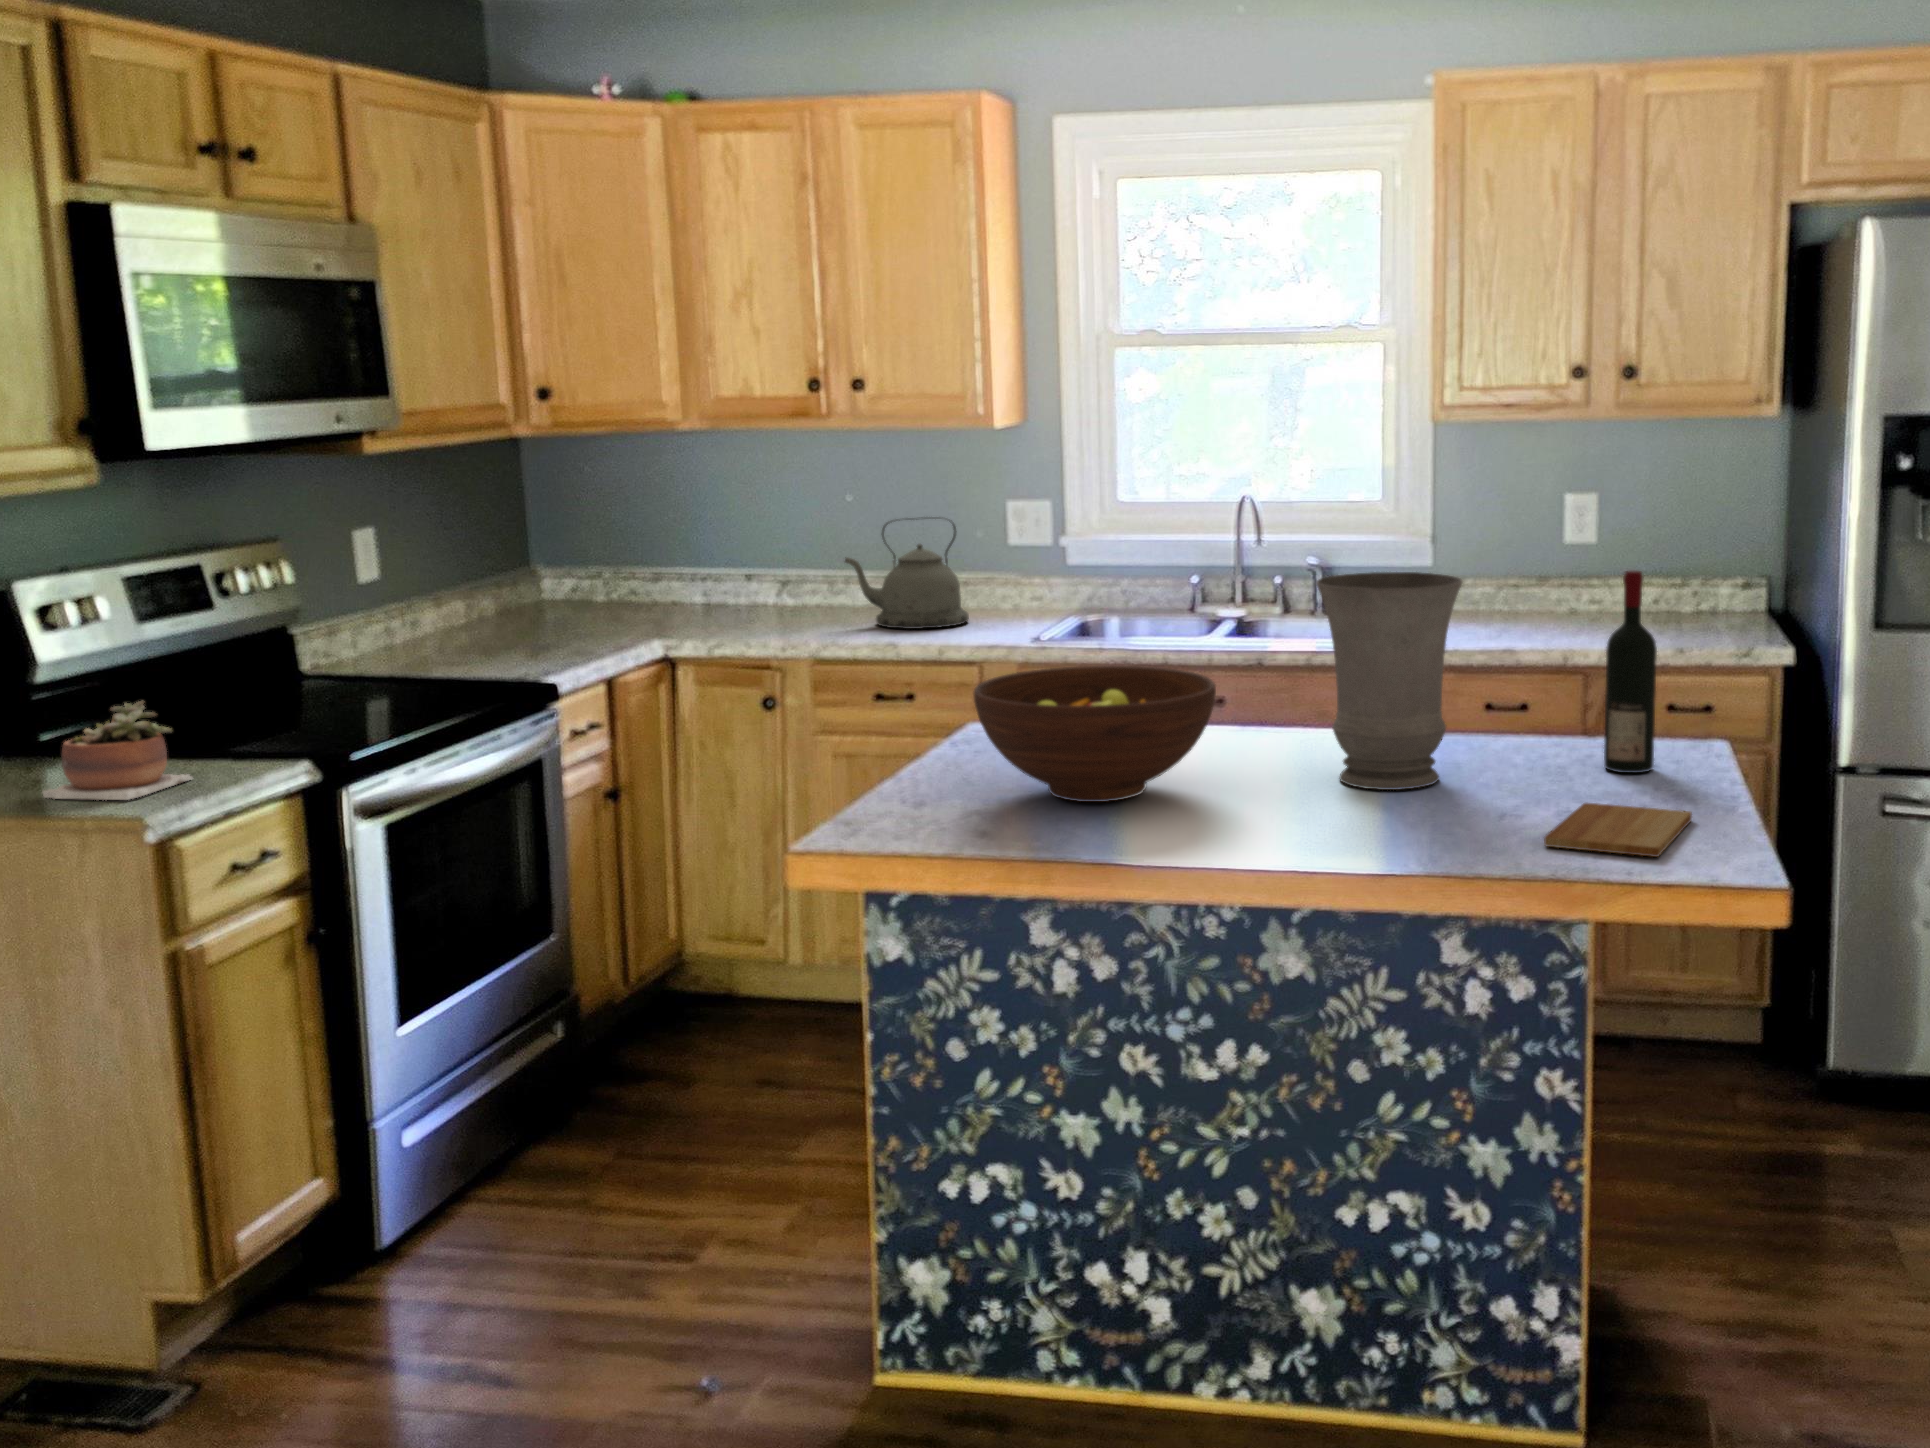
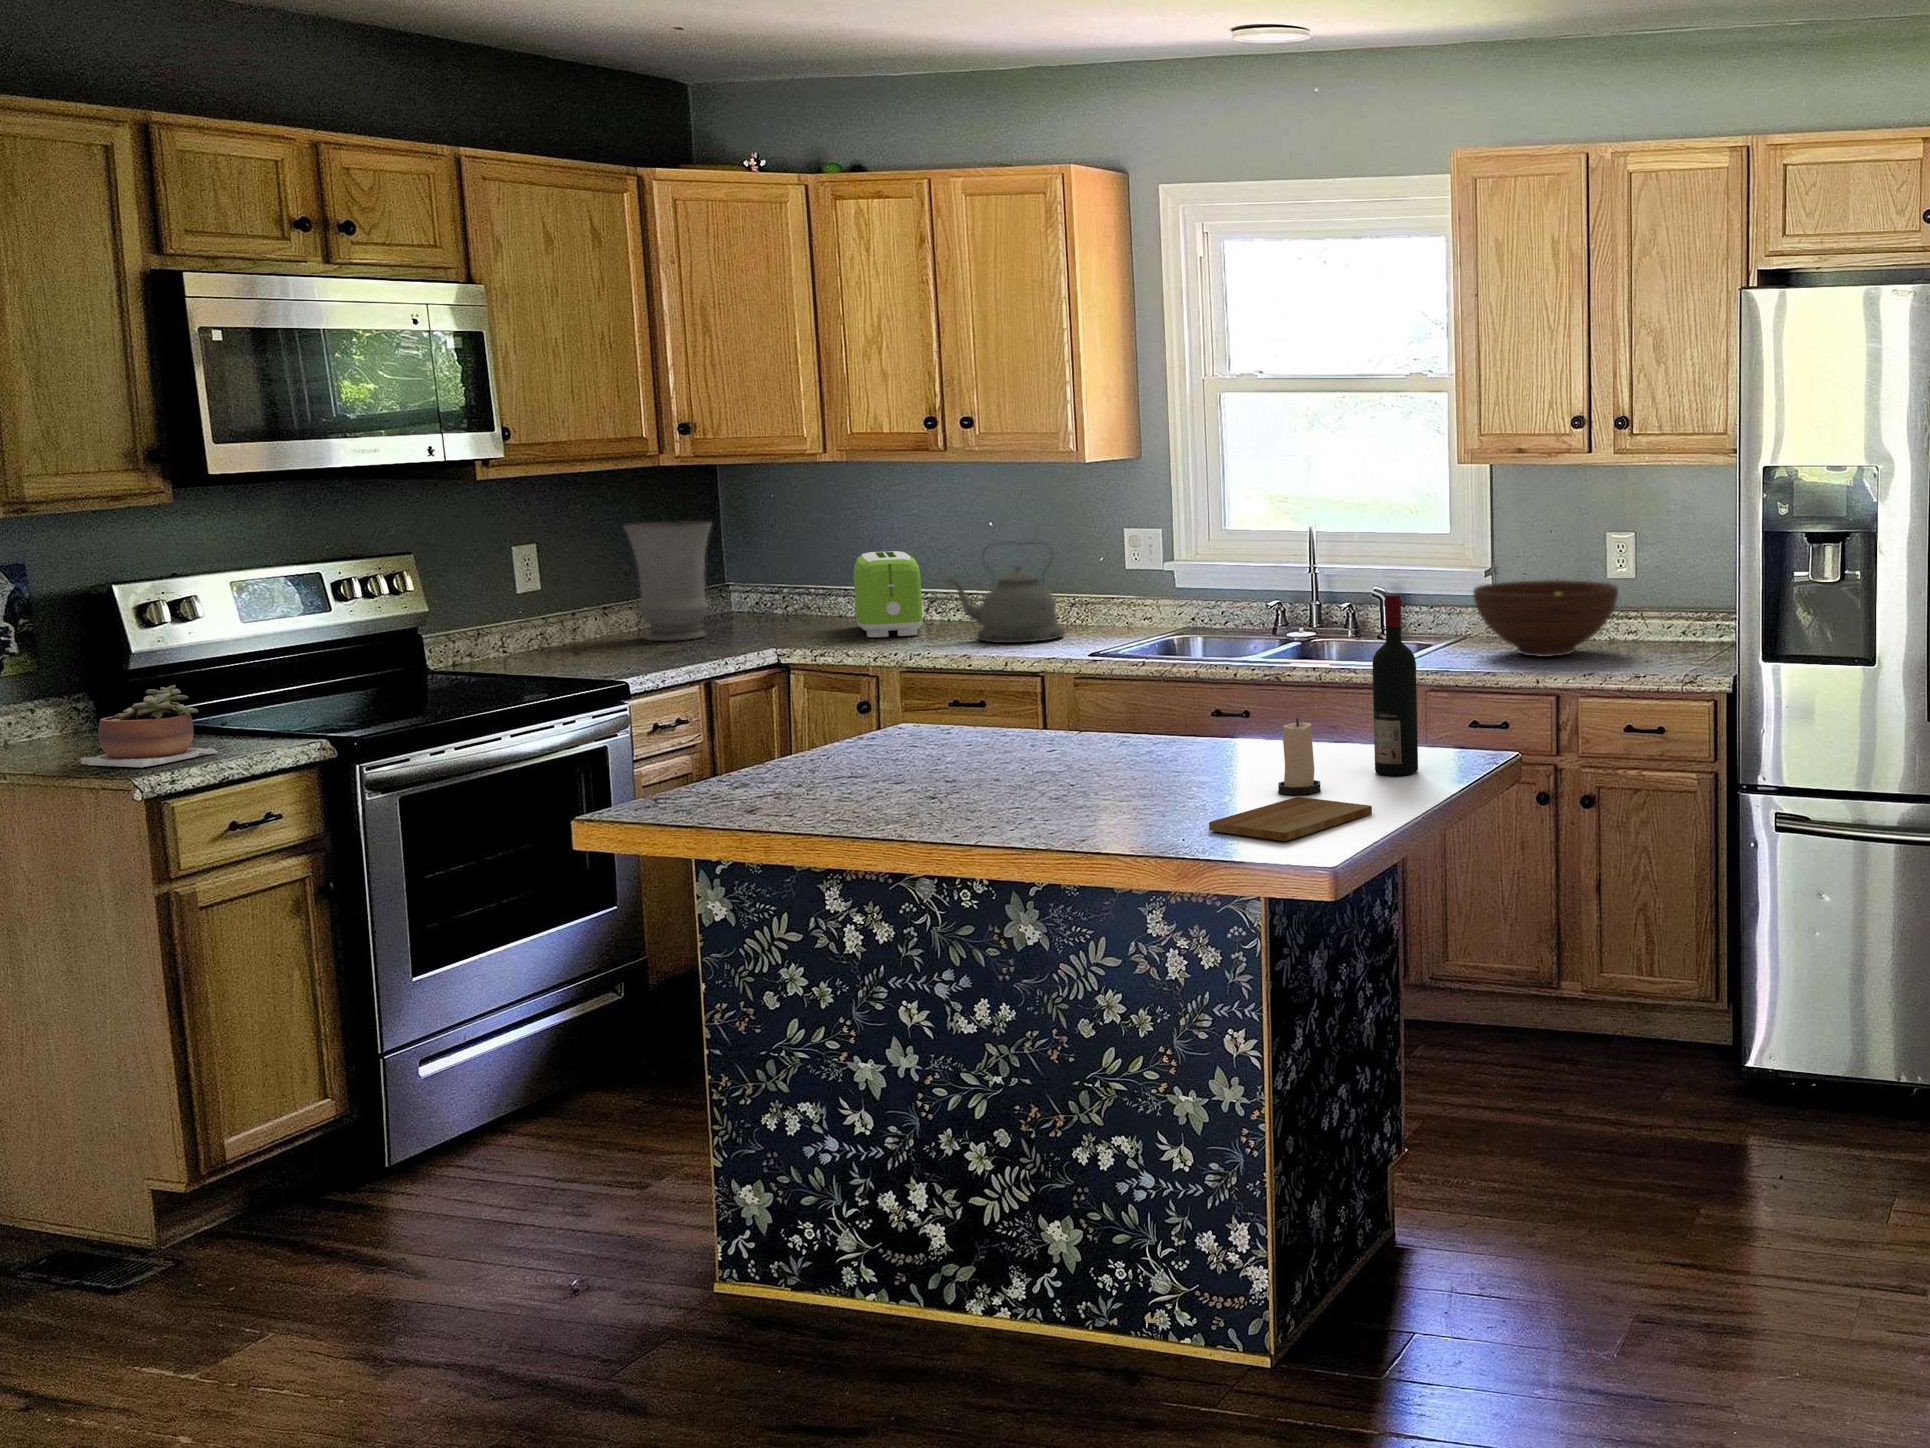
toaster: none [714,529,806,625] -> present [854,551,923,637]
vase: present [1316,572,1462,790] -> present [624,521,711,641]
fruit bowl: present [974,666,1216,802] -> present [1473,580,1618,657]
candle: none [1534,712,1586,800] -> present [1278,718,1320,795]

